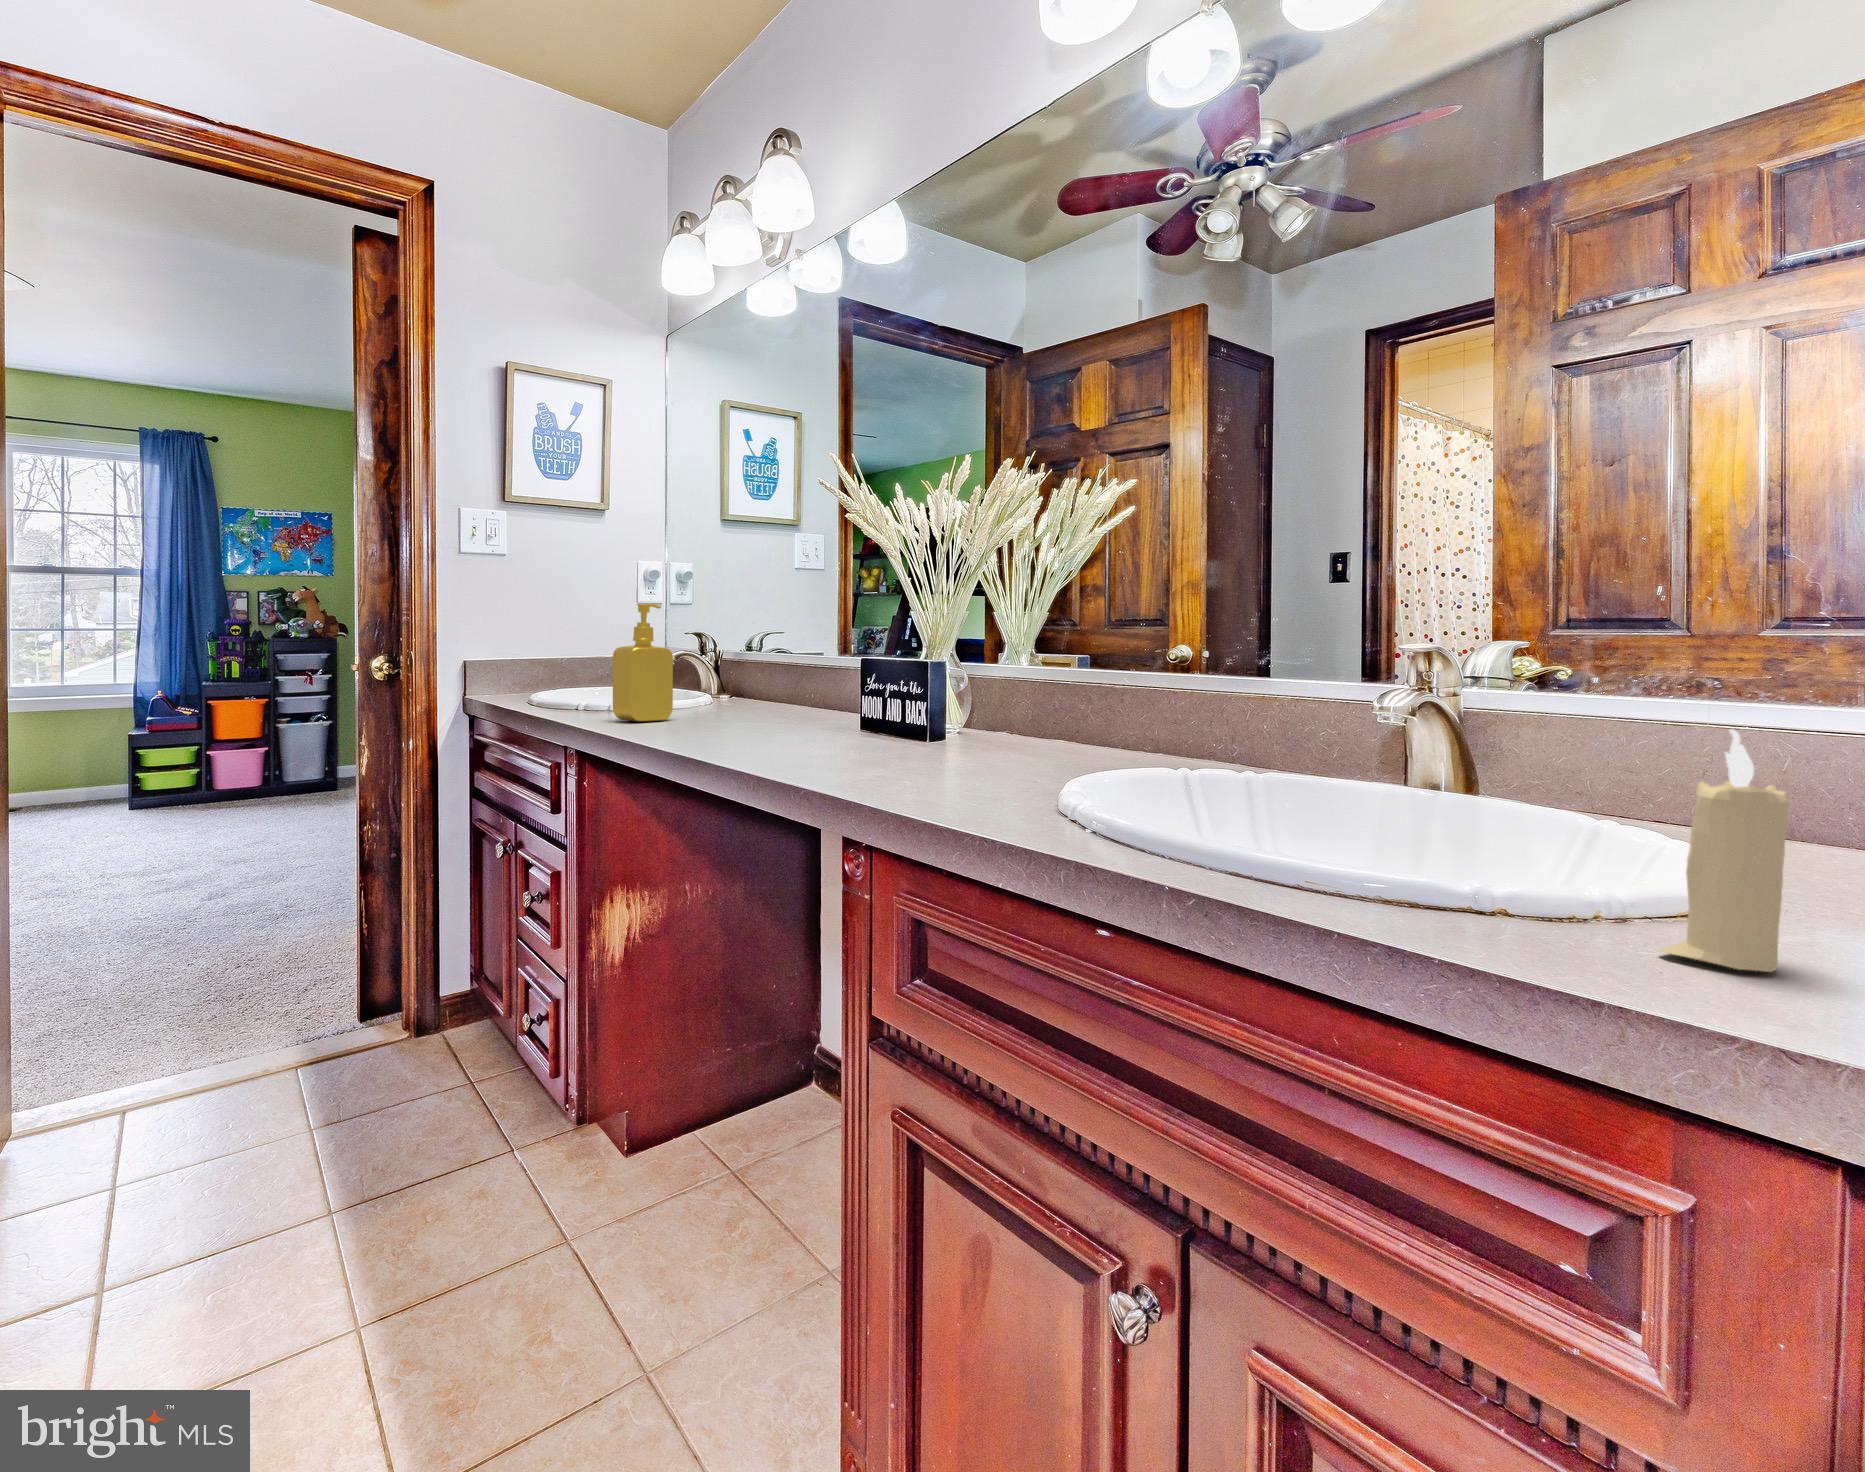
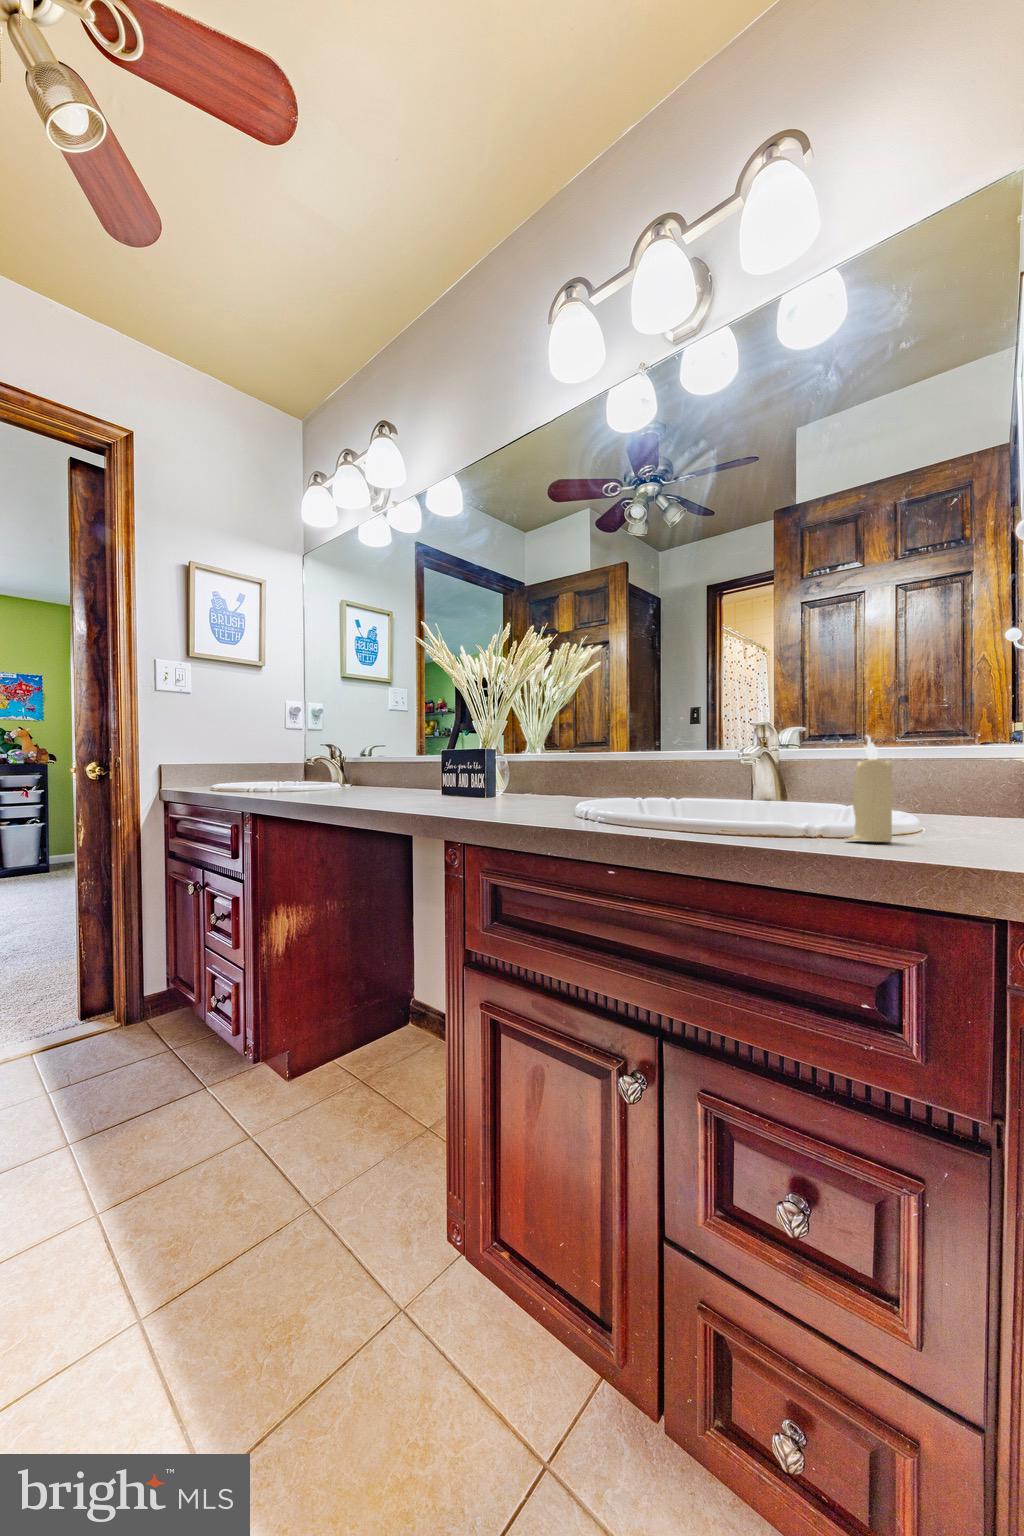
soap dispenser: present [613,604,673,721] -> none [279,722,317,797]

